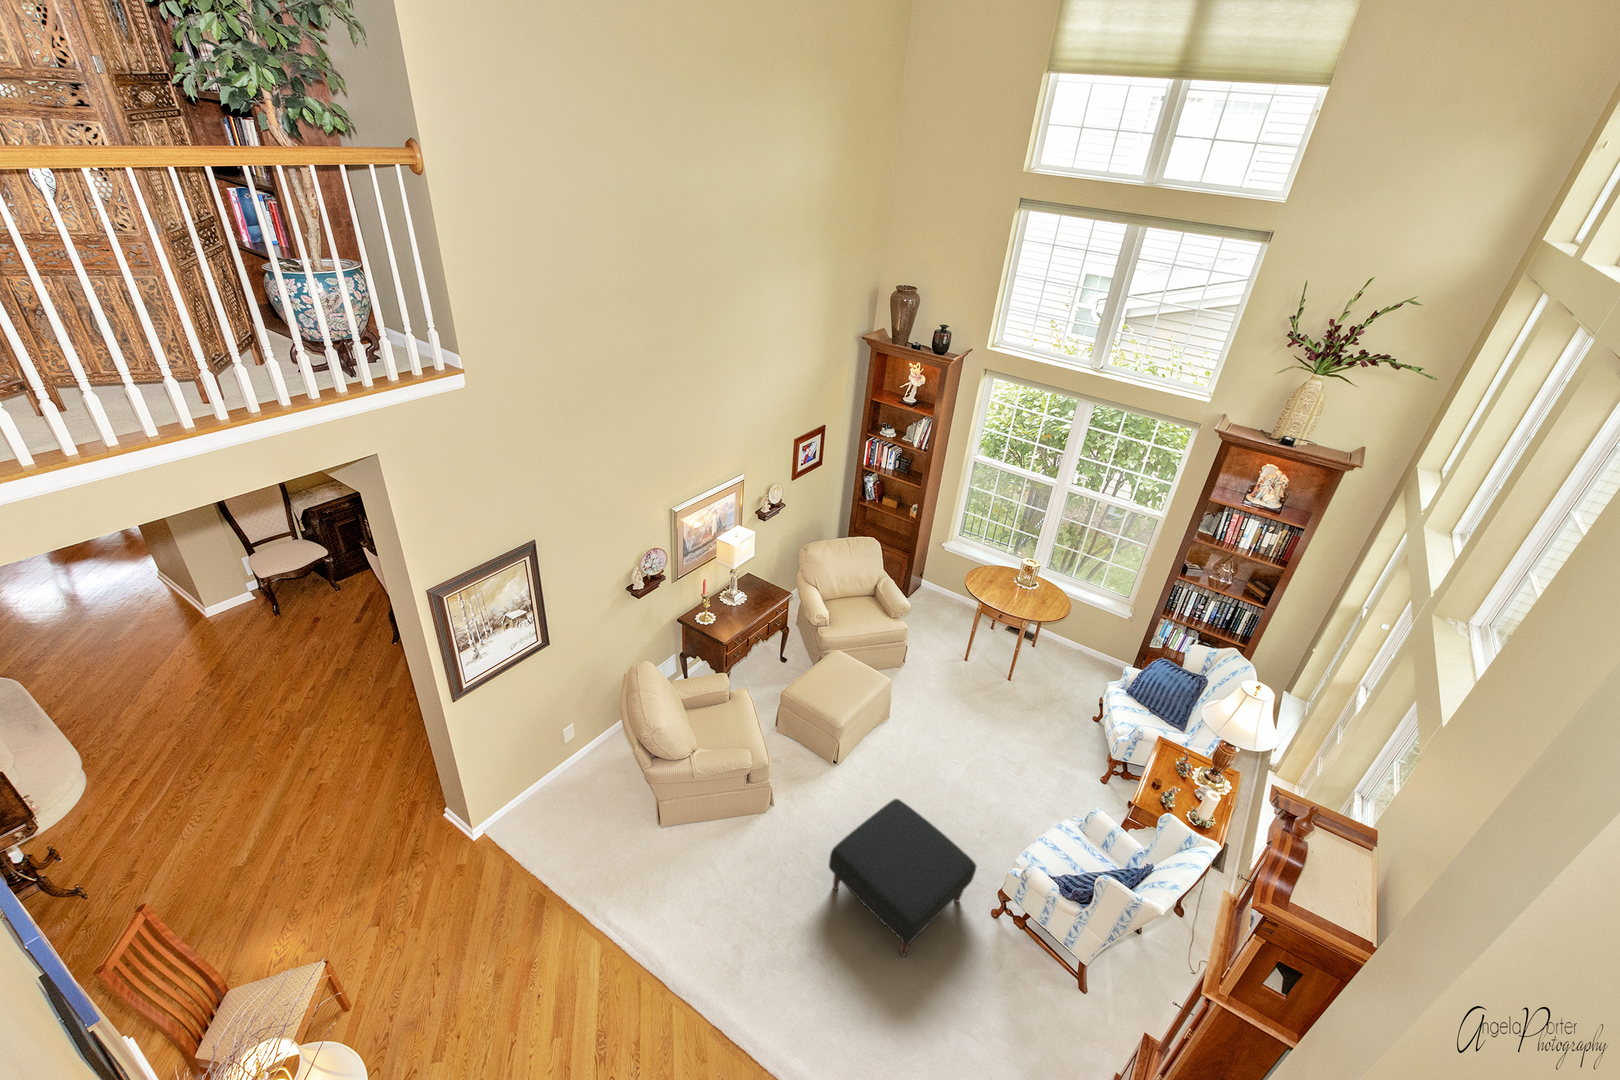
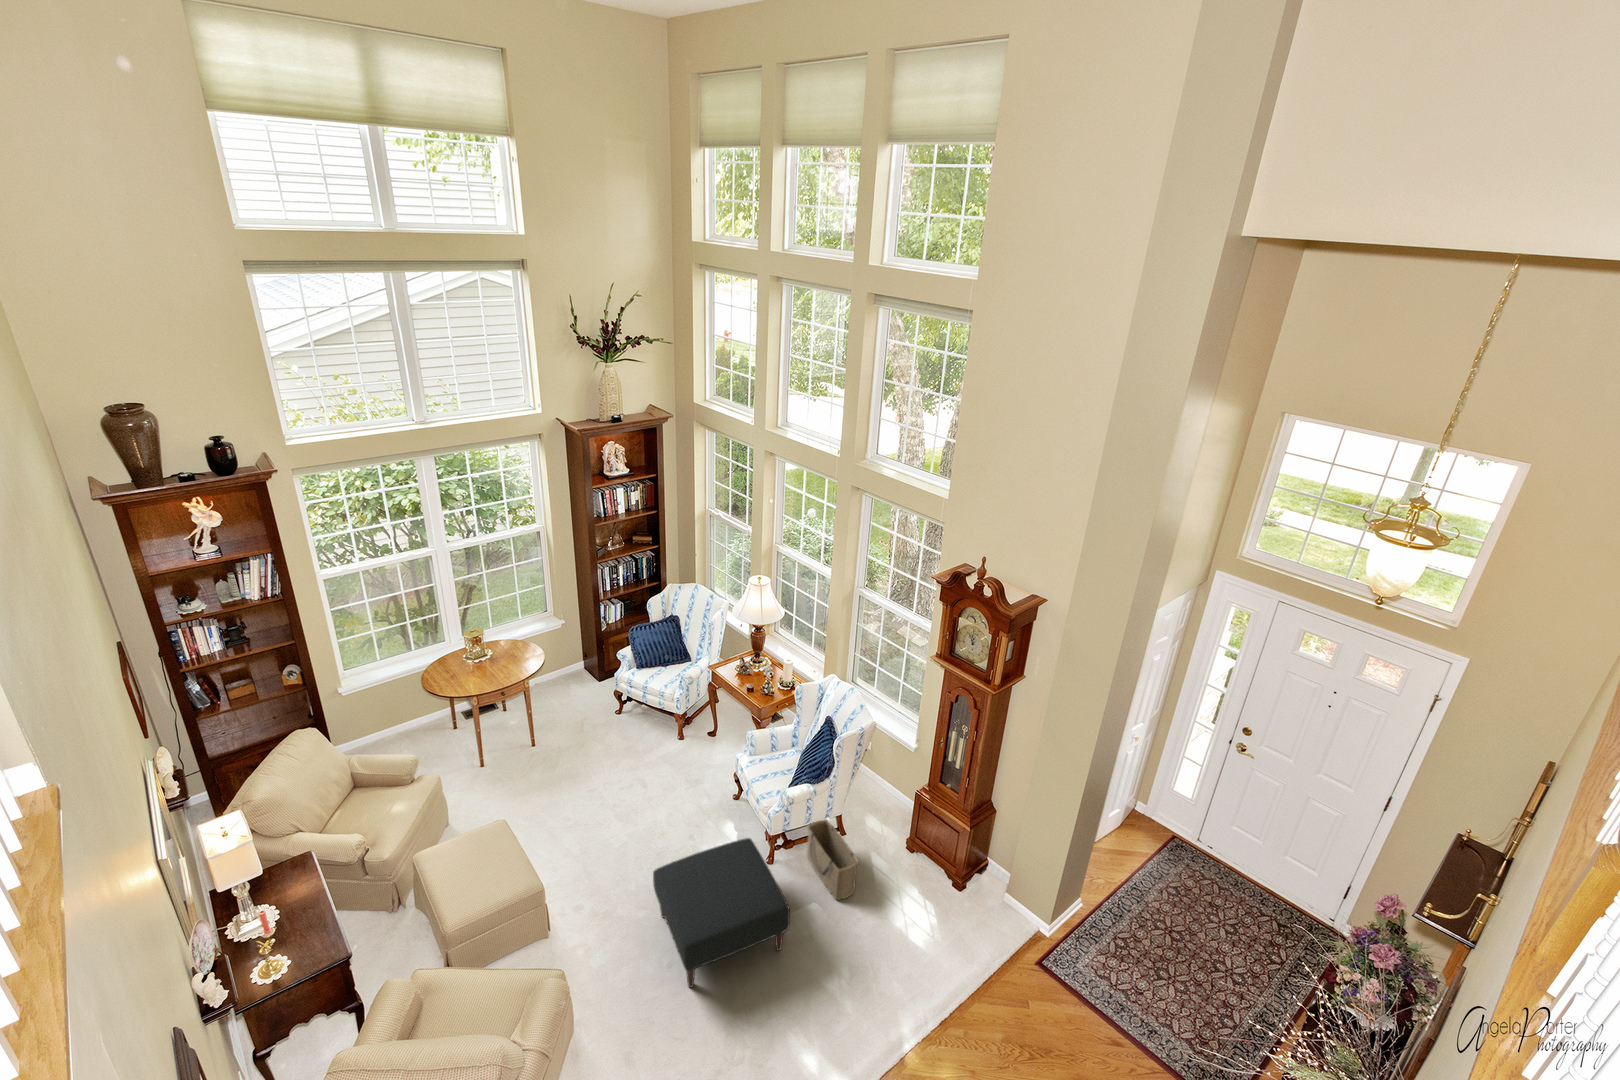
basket: none [988,923,1060,1019] -> present [807,819,859,900]

